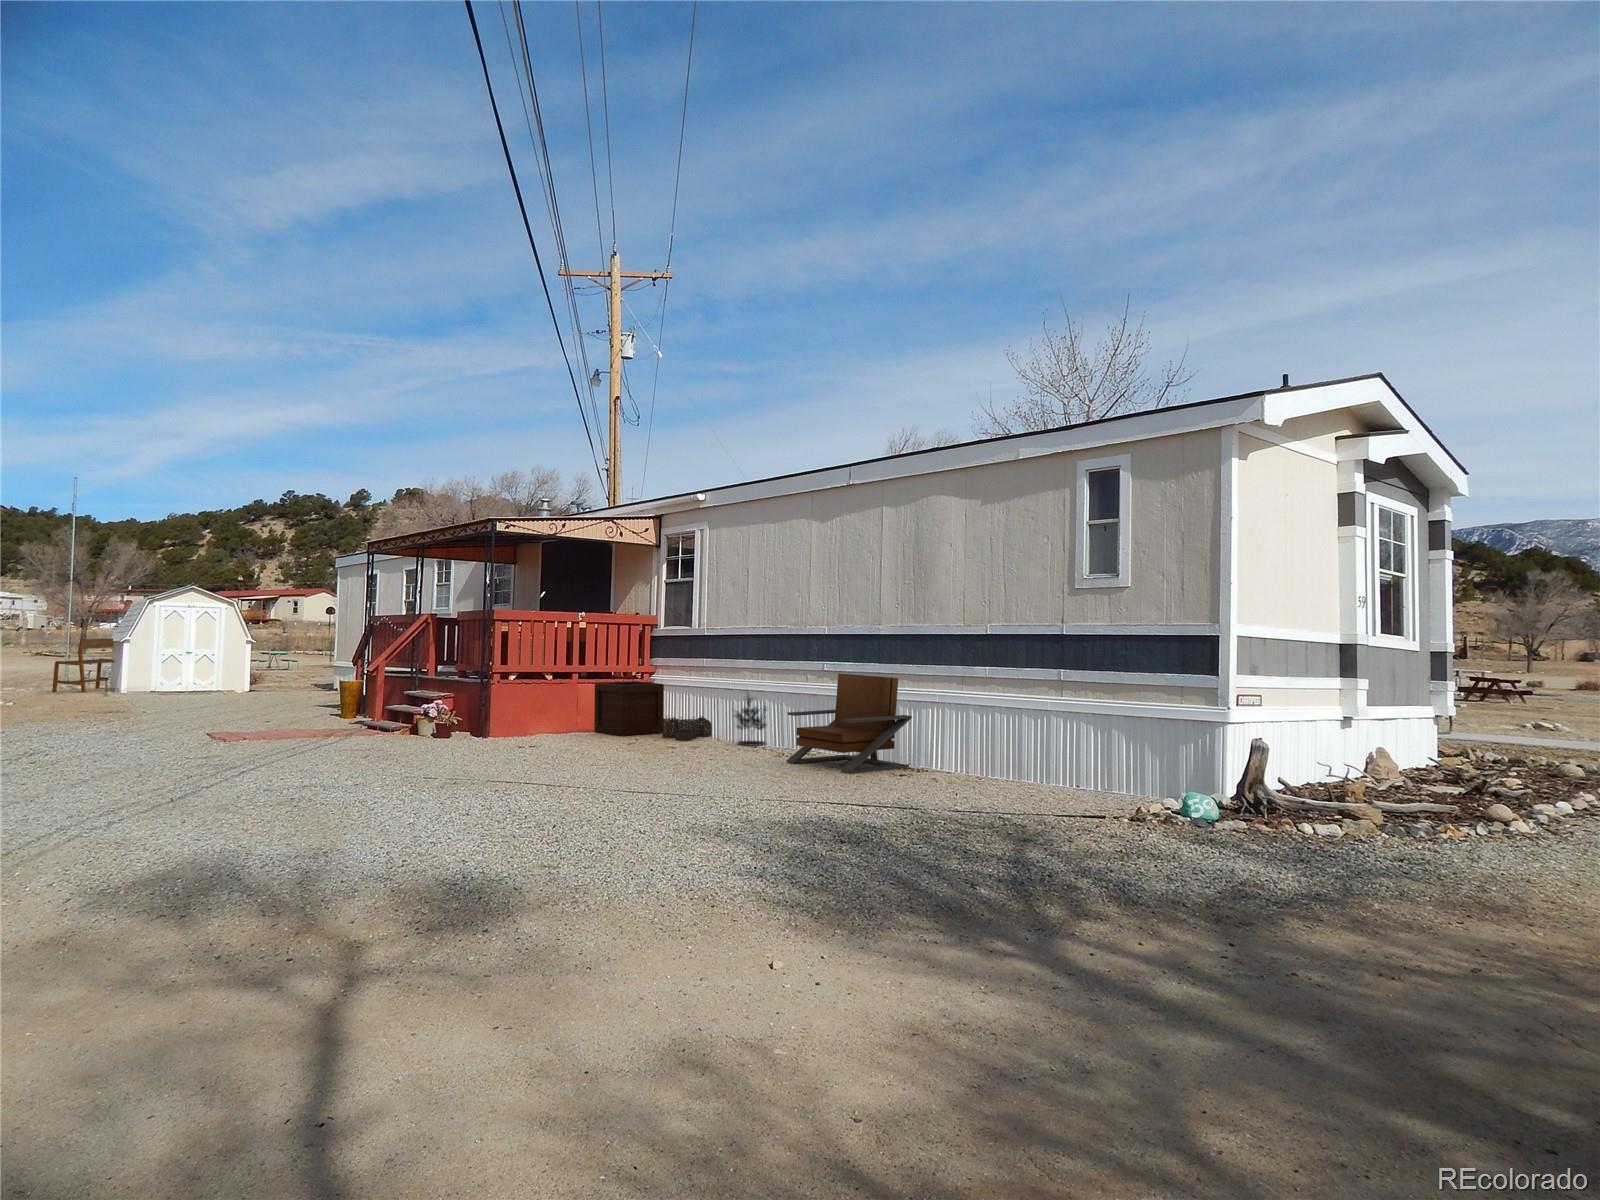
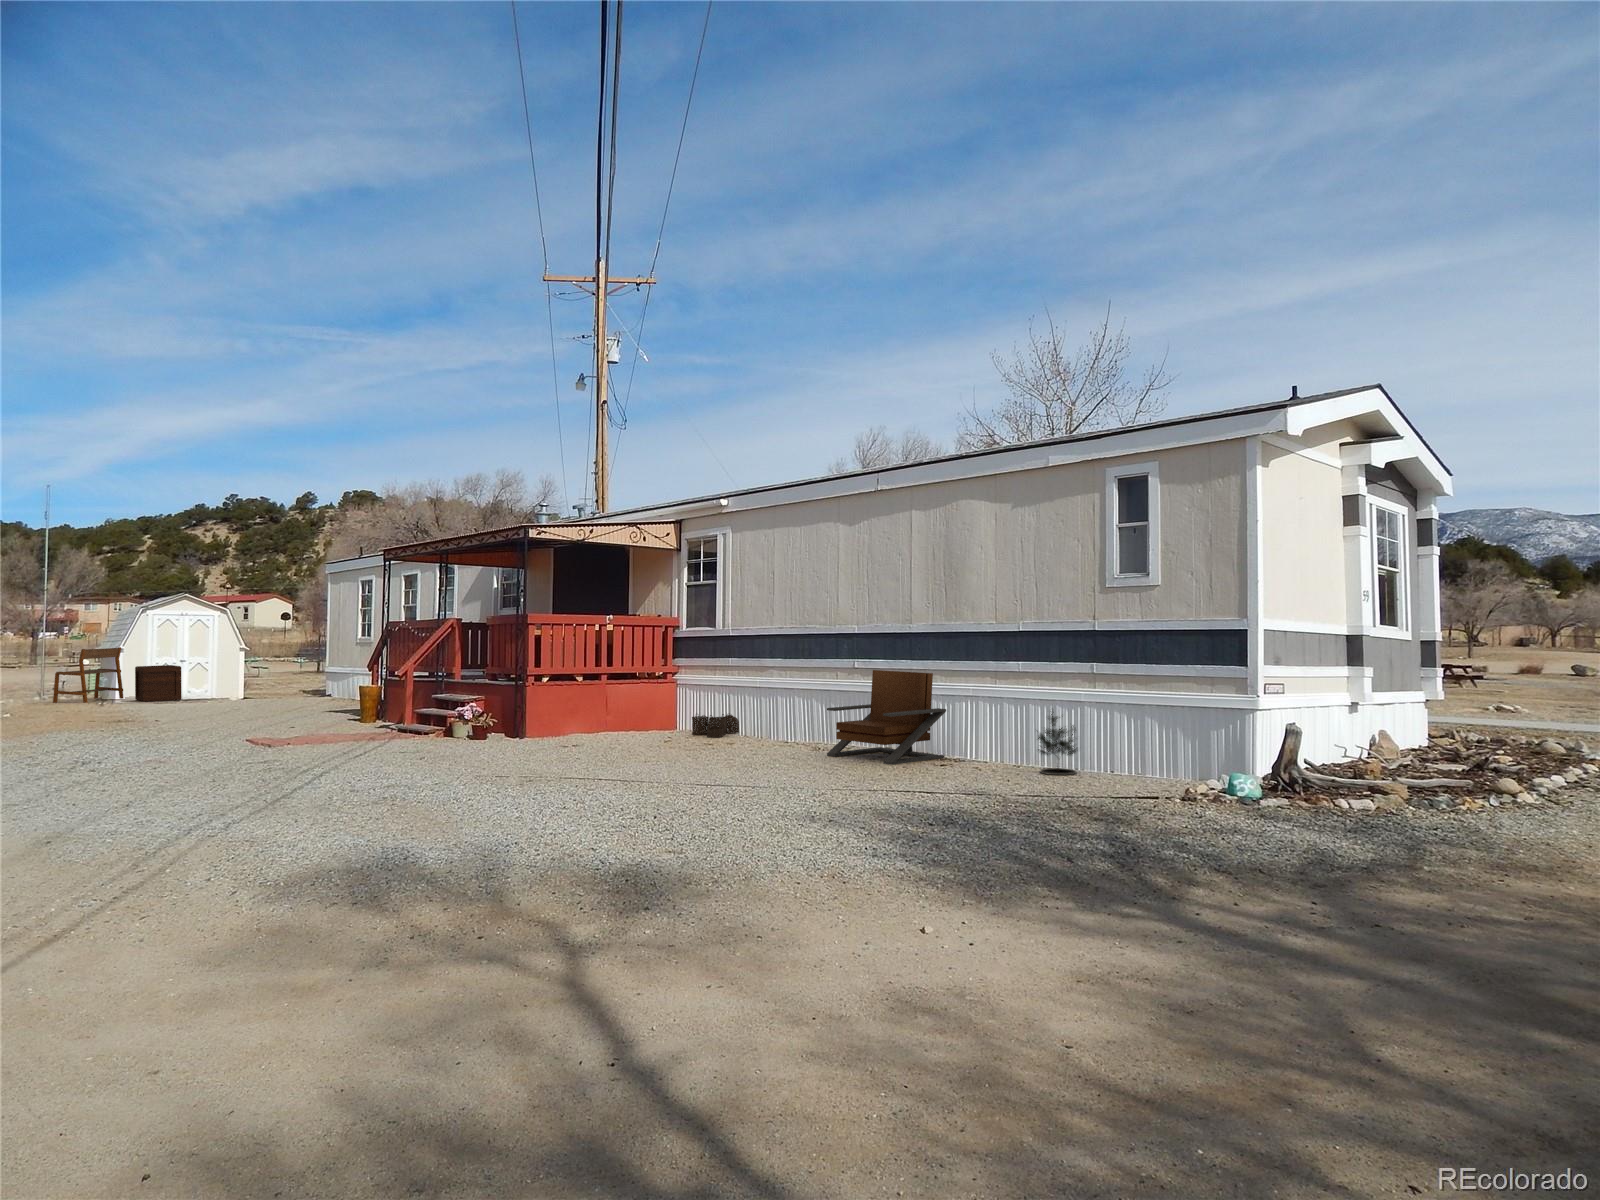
wooden crate: present [594,681,664,736] -> present [135,665,182,702]
potted tree: present [734,694,767,746] -> present [1037,711,1078,775]

